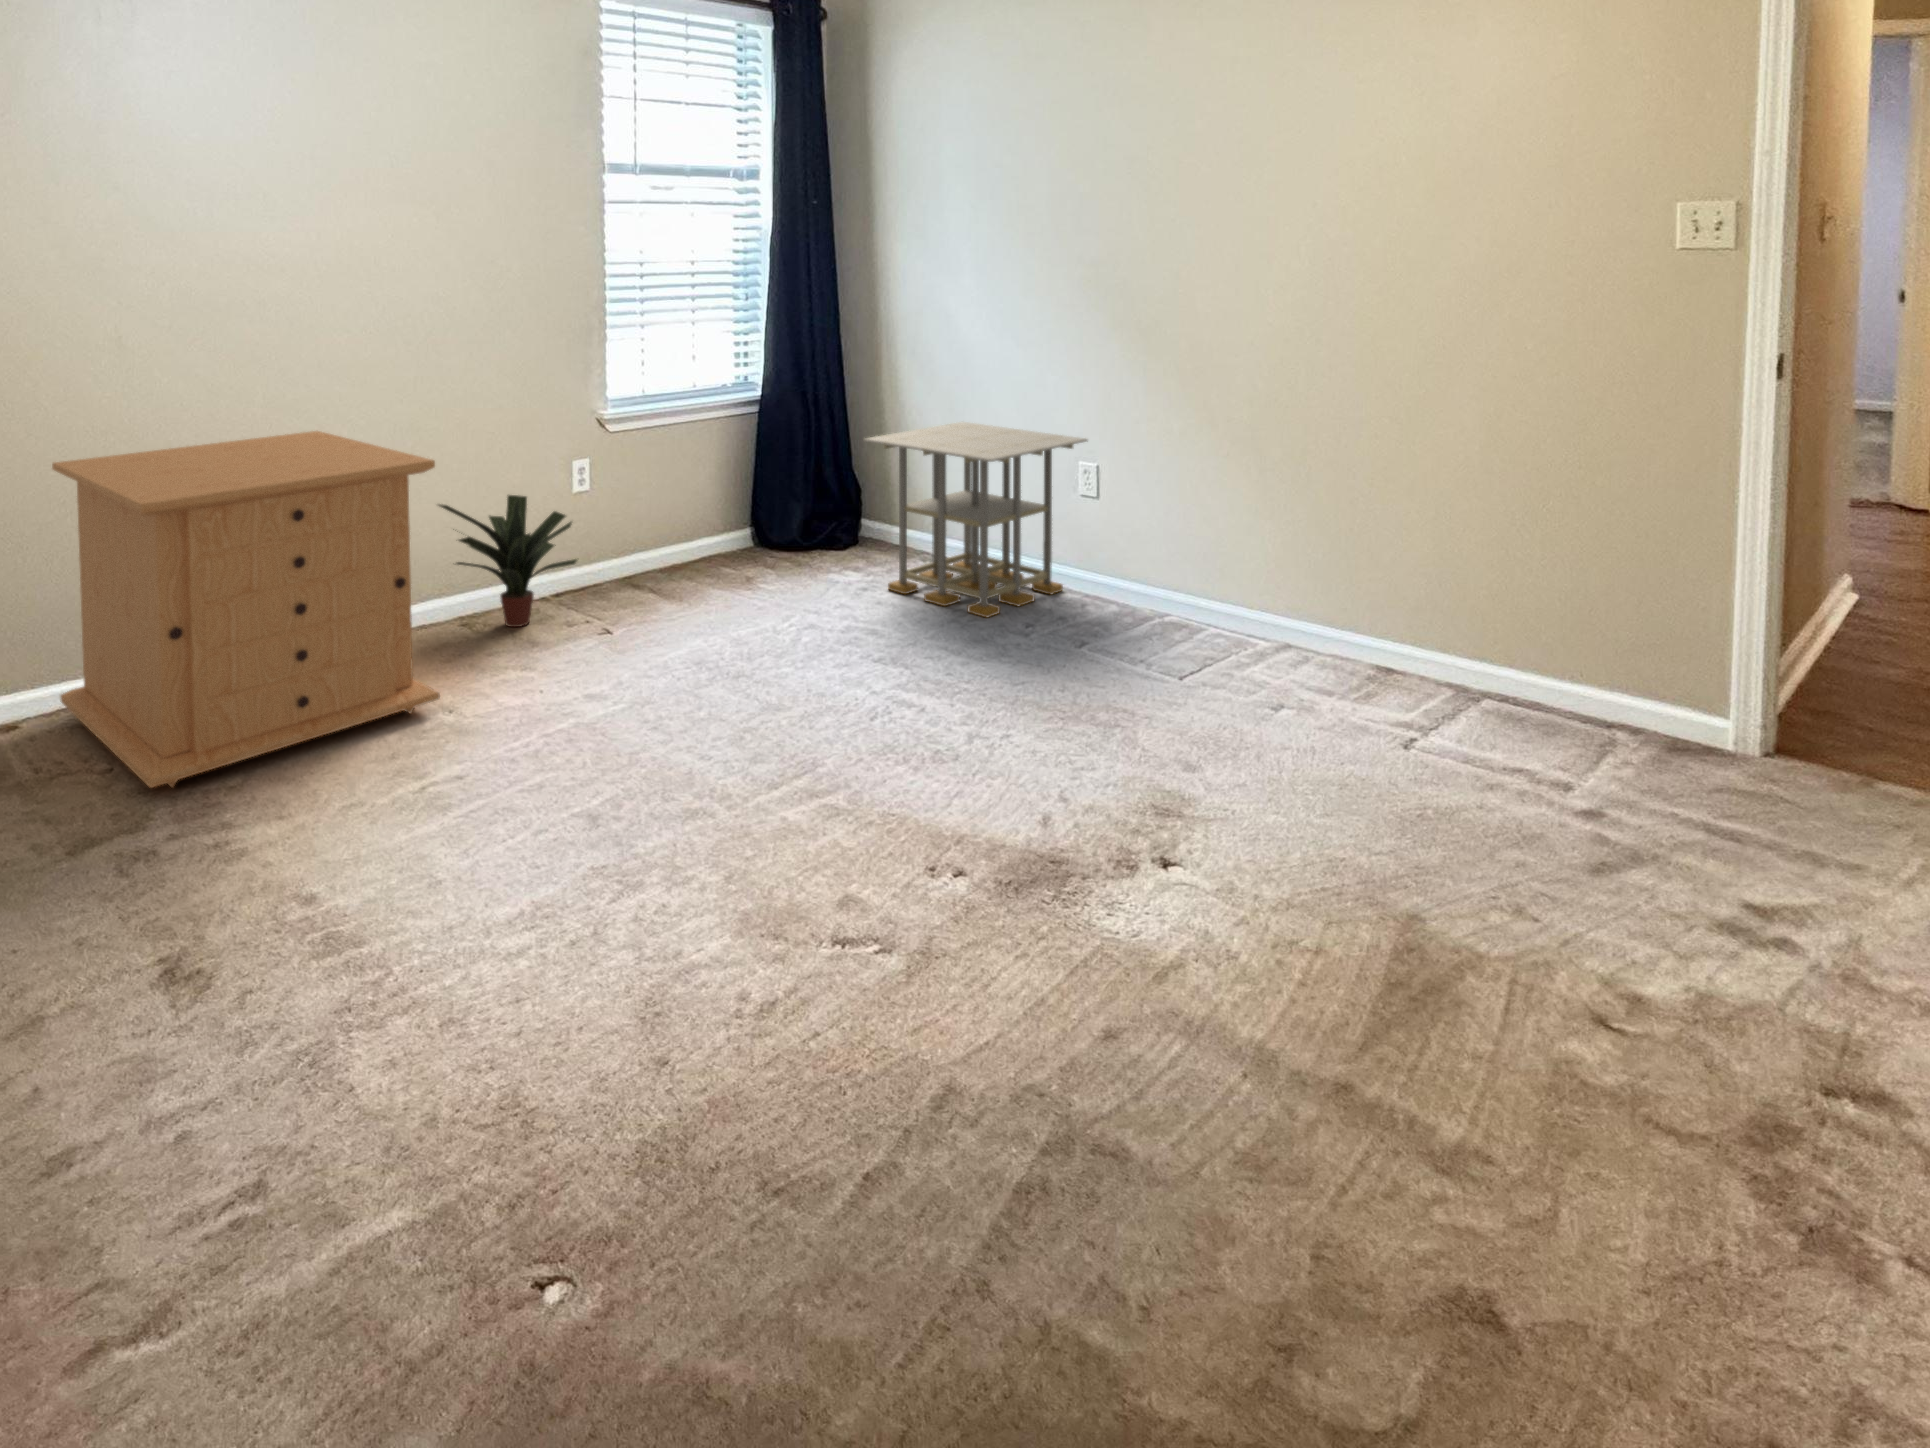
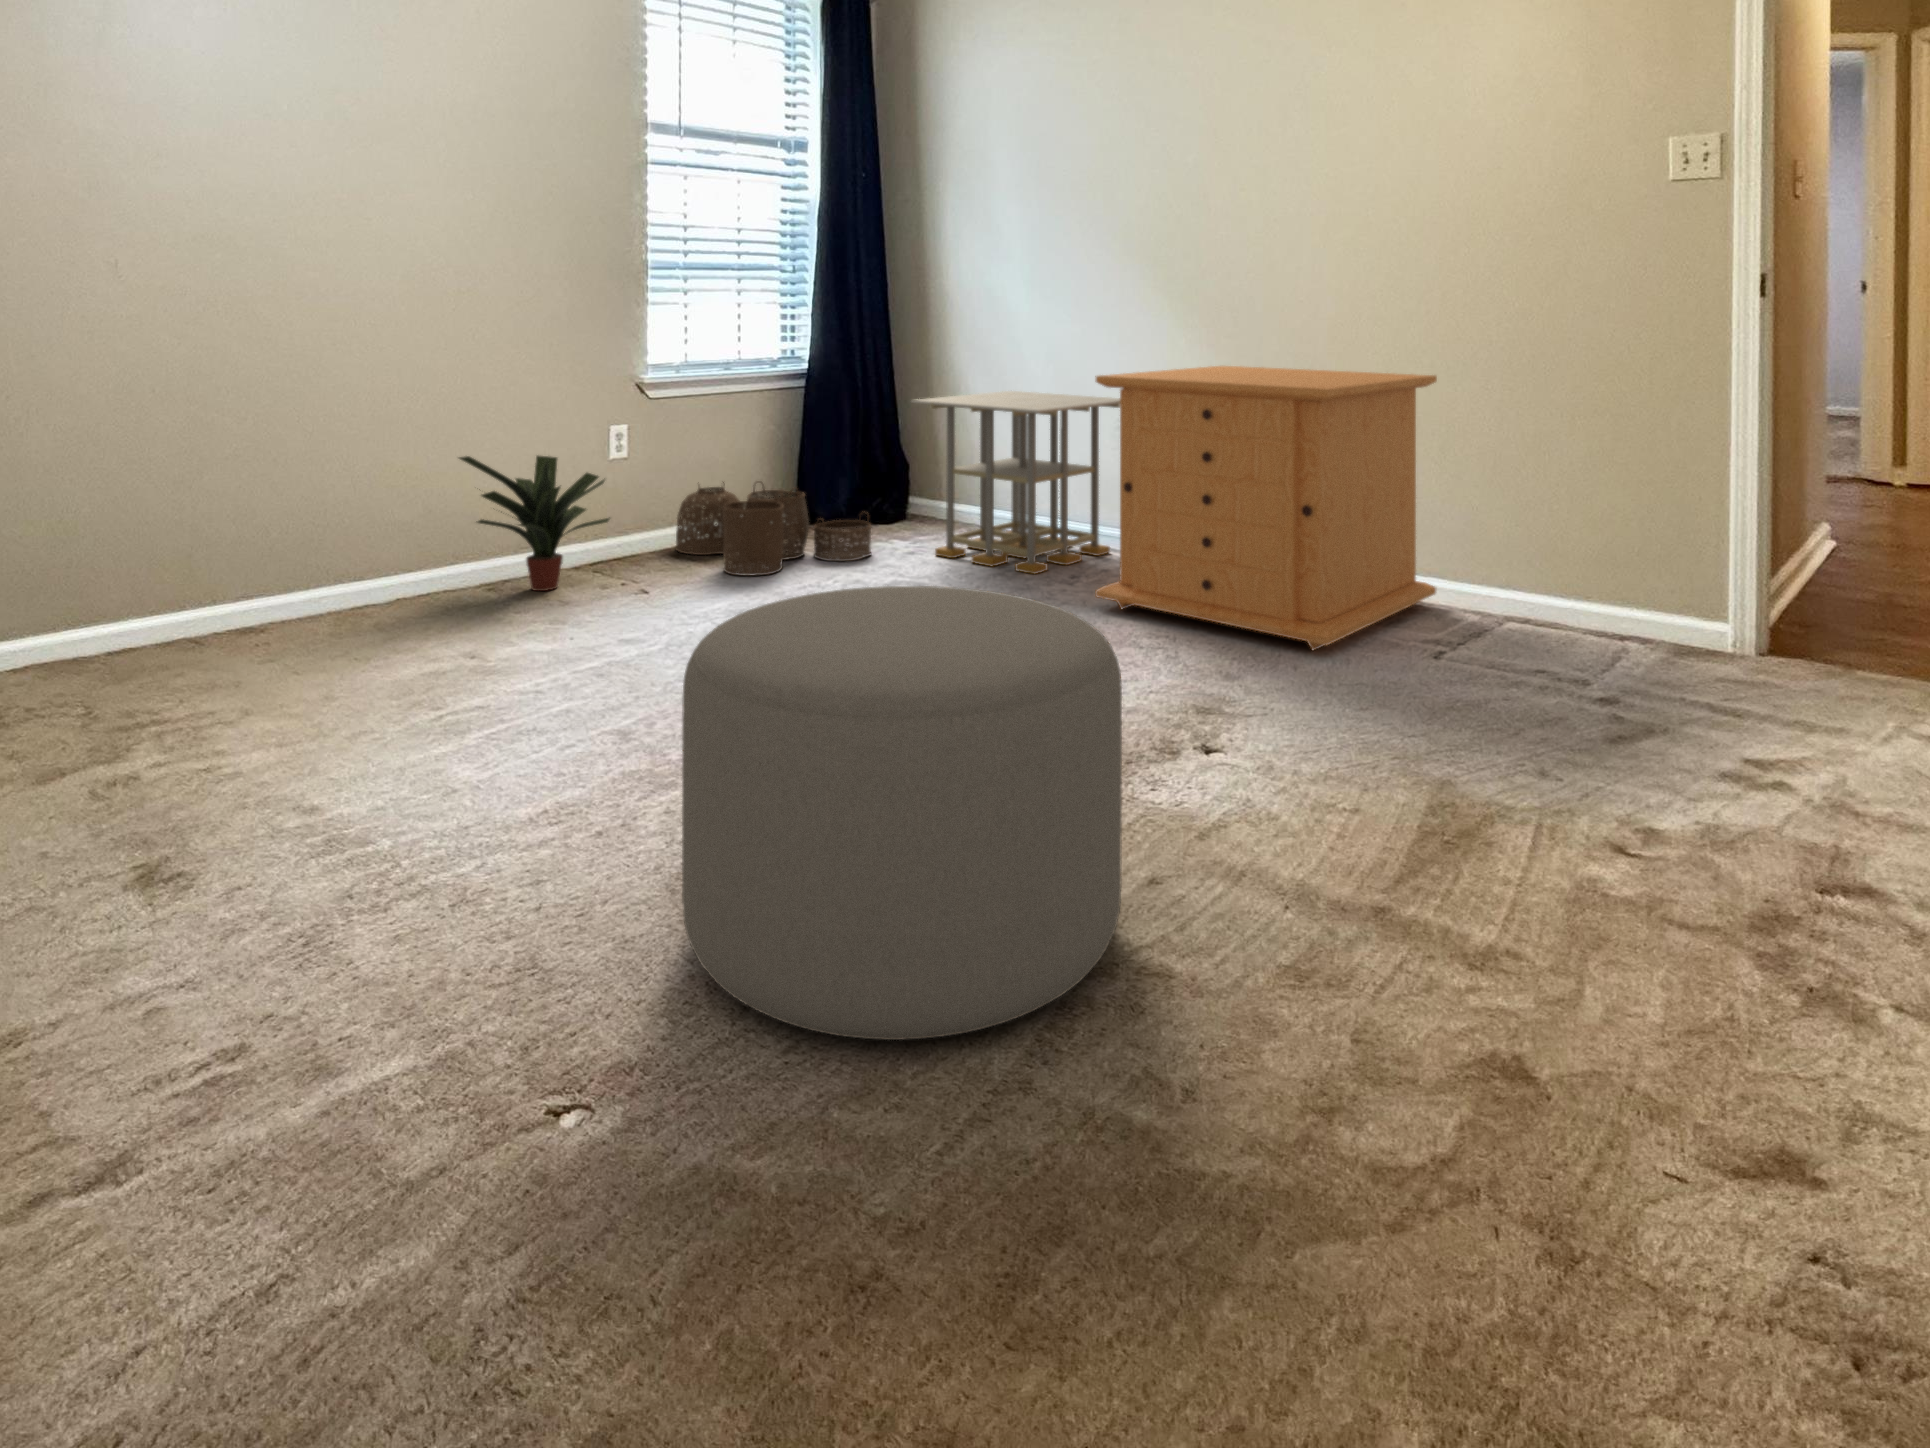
dresser: present [52,431,440,788] -> present [1095,366,1437,650]
woven basket: none [638,511,826,613] -> present [676,482,871,576]
ottoman: none [651,726,1076,1229] -> present [682,586,1122,1040]

